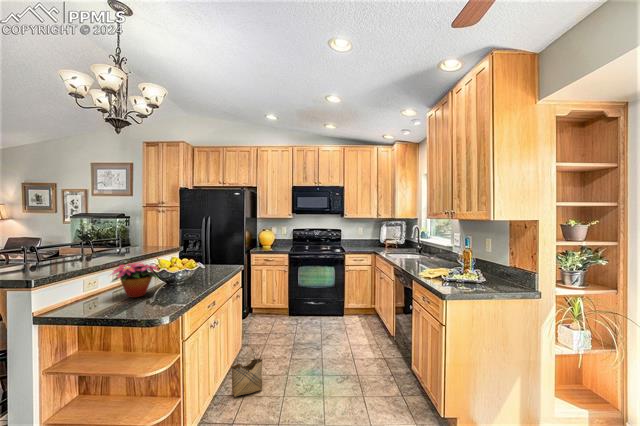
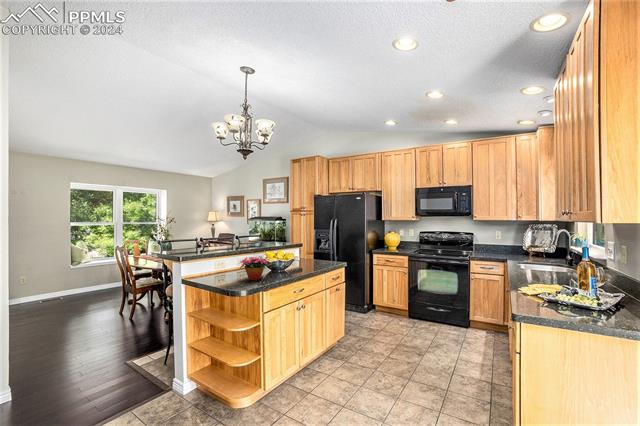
woven basket: present [231,345,263,397] -> none [326,332,353,373]

